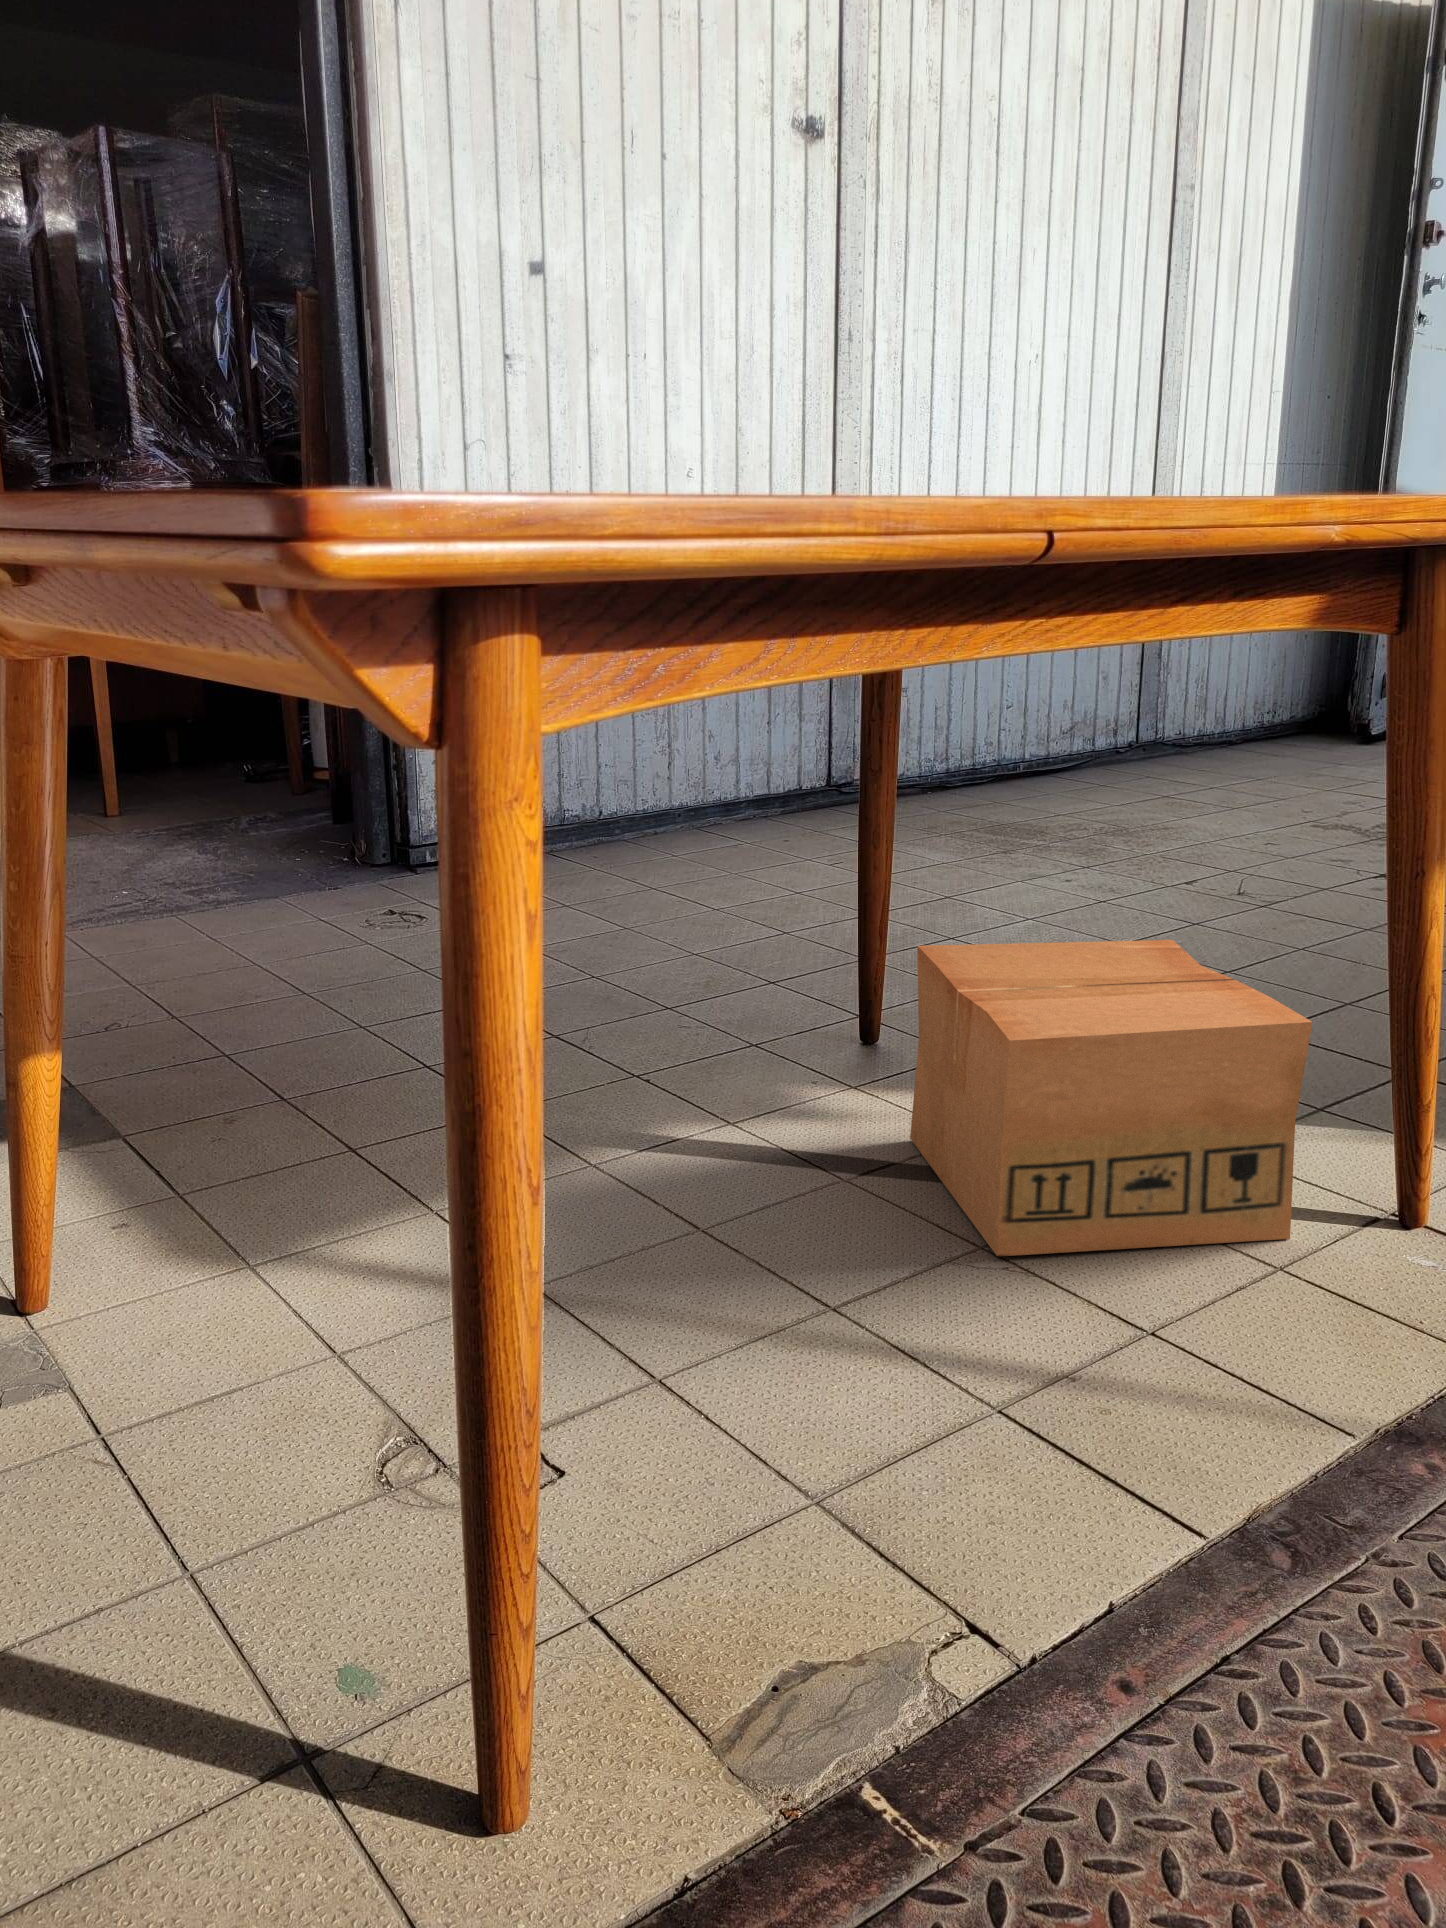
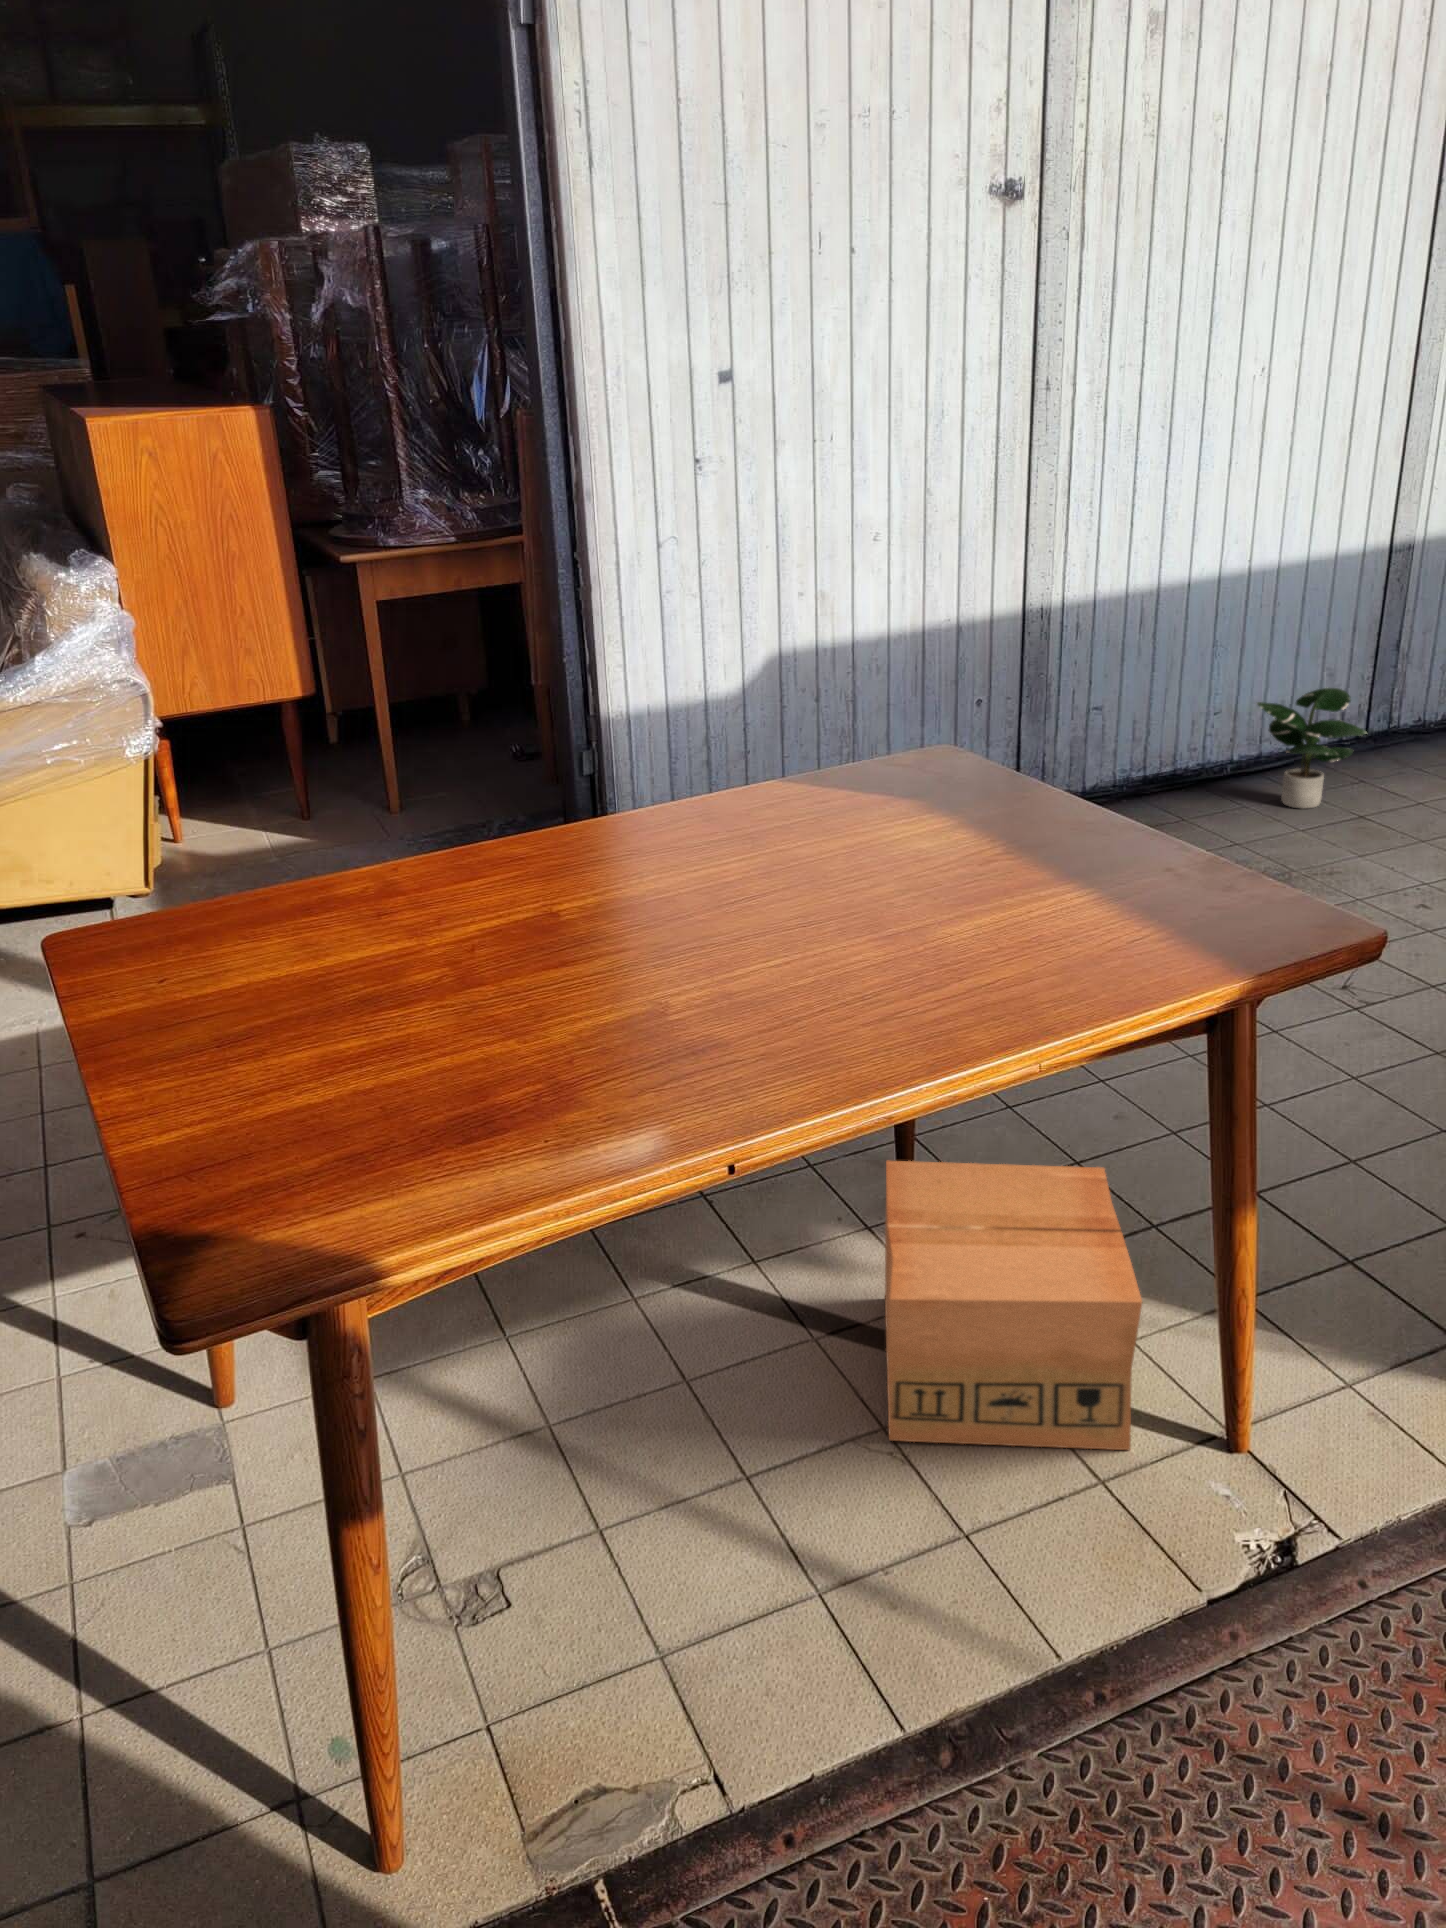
potted plant: none [1058,672,1170,792] -> present [1257,687,1367,809]

